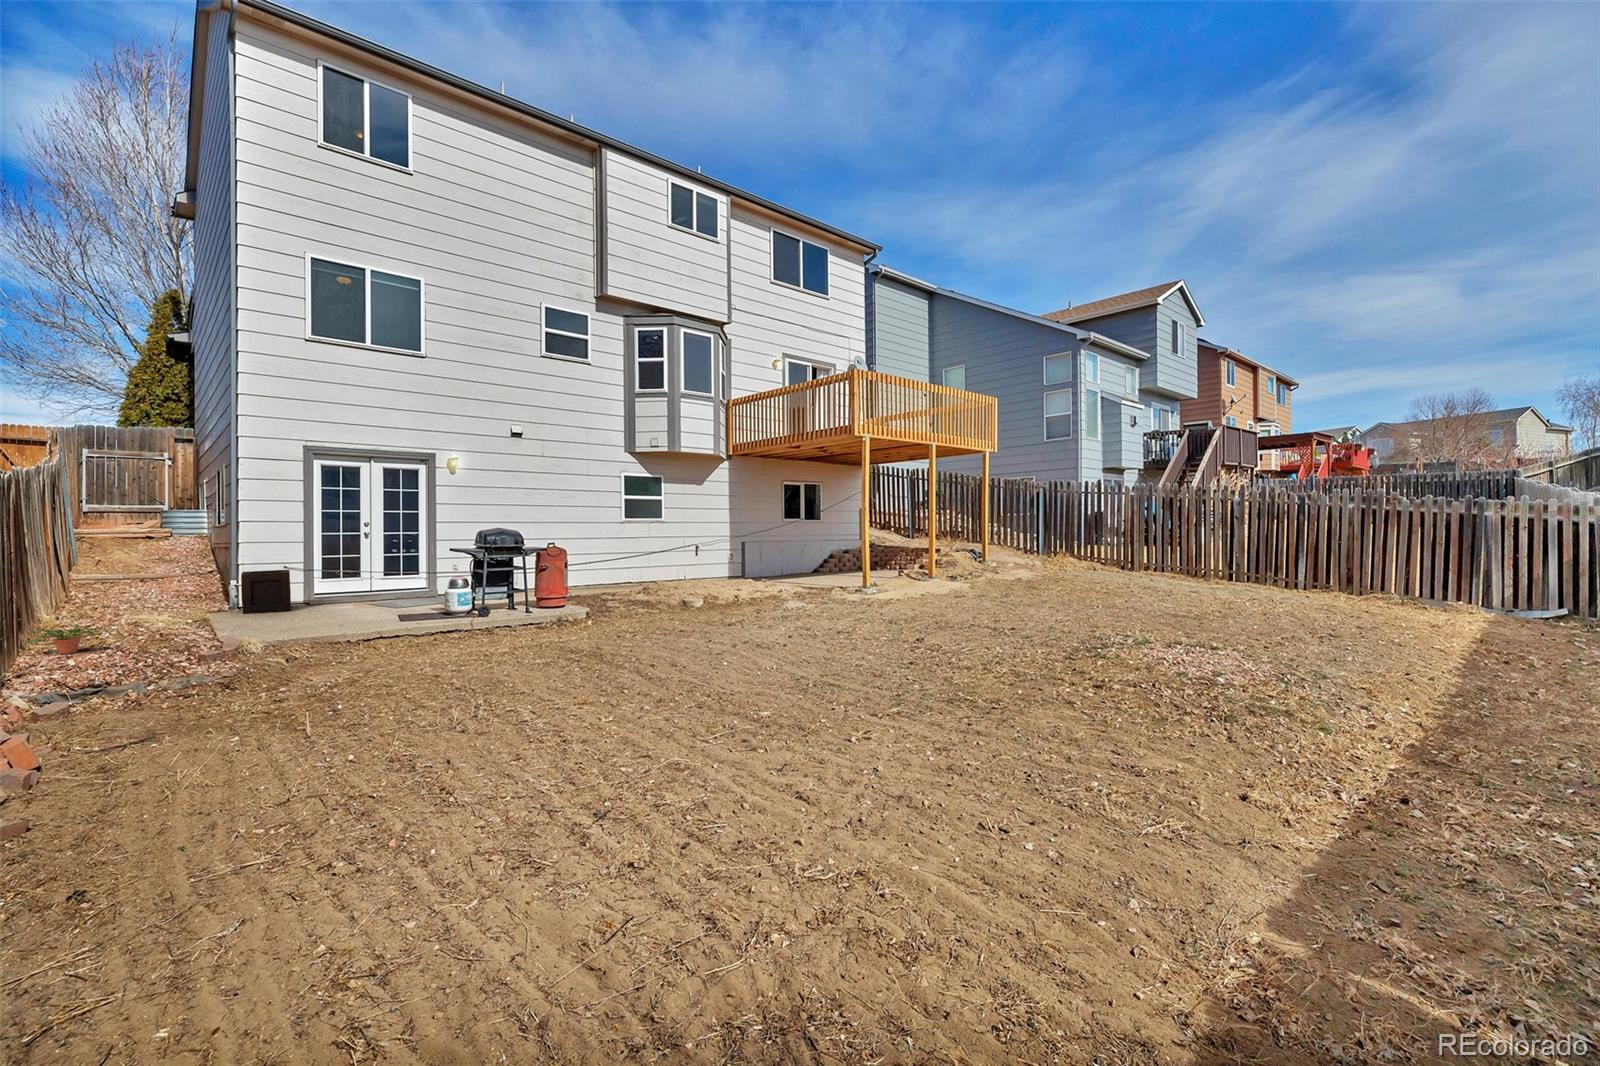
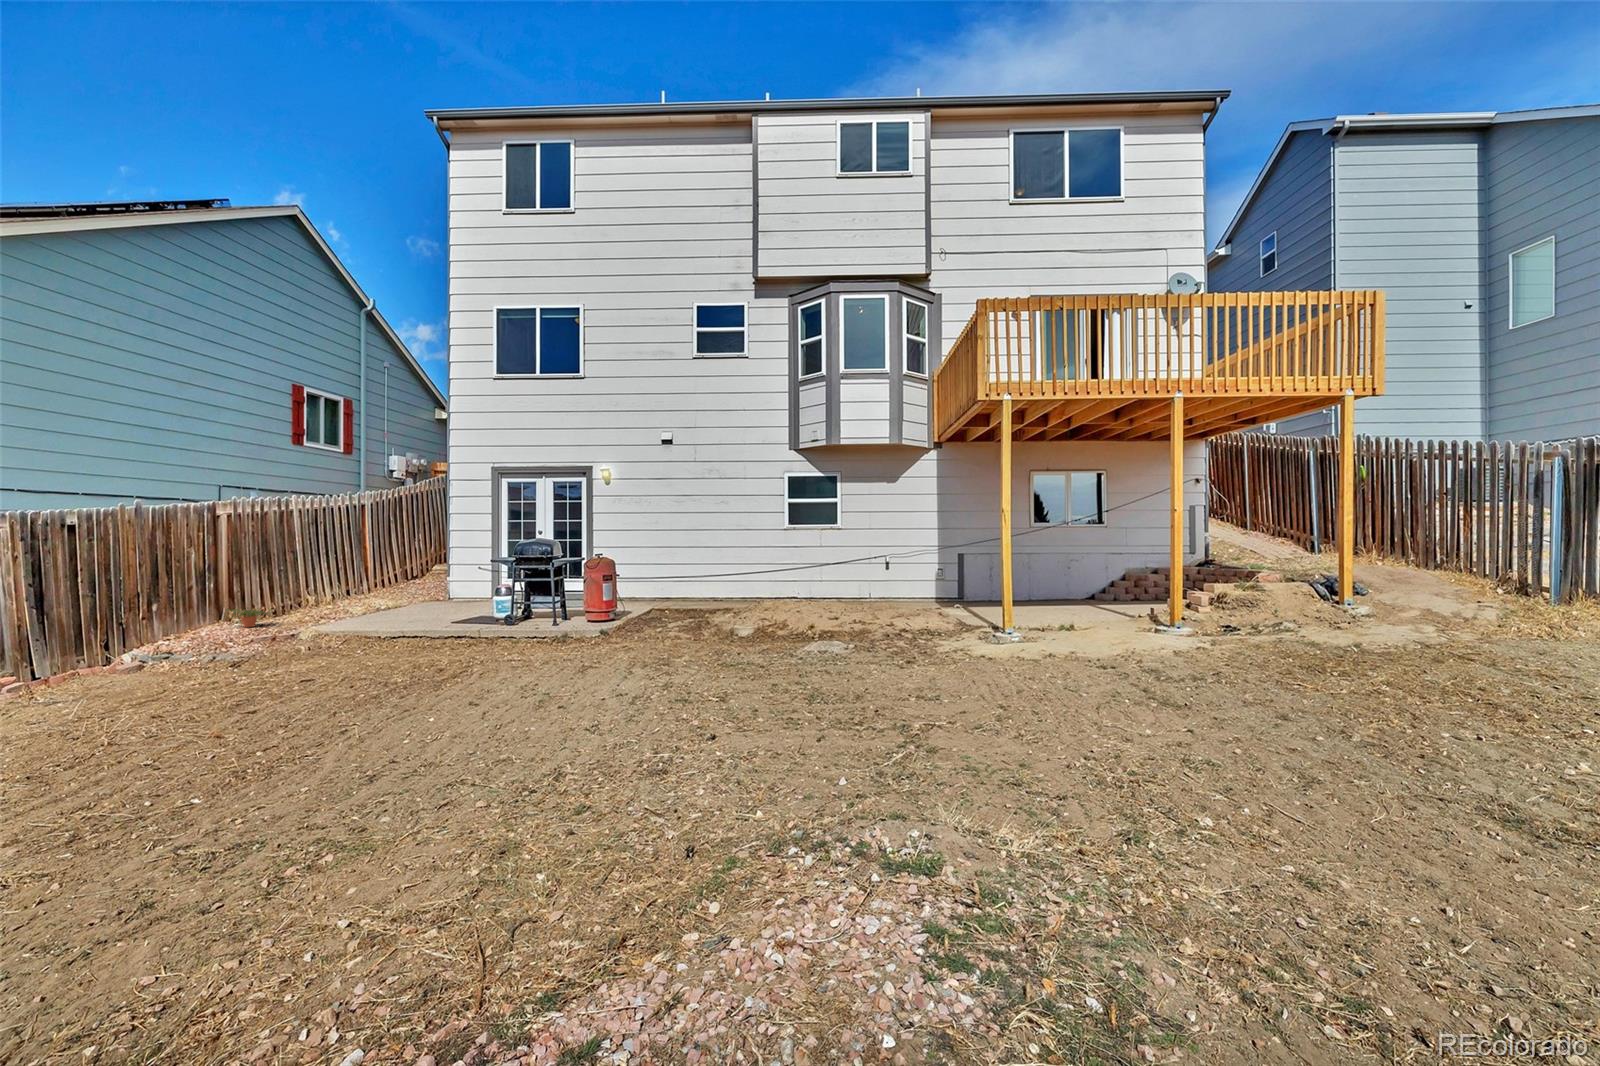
wooden crate: present [241,570,291,614] -> none [430,571,479,606]

